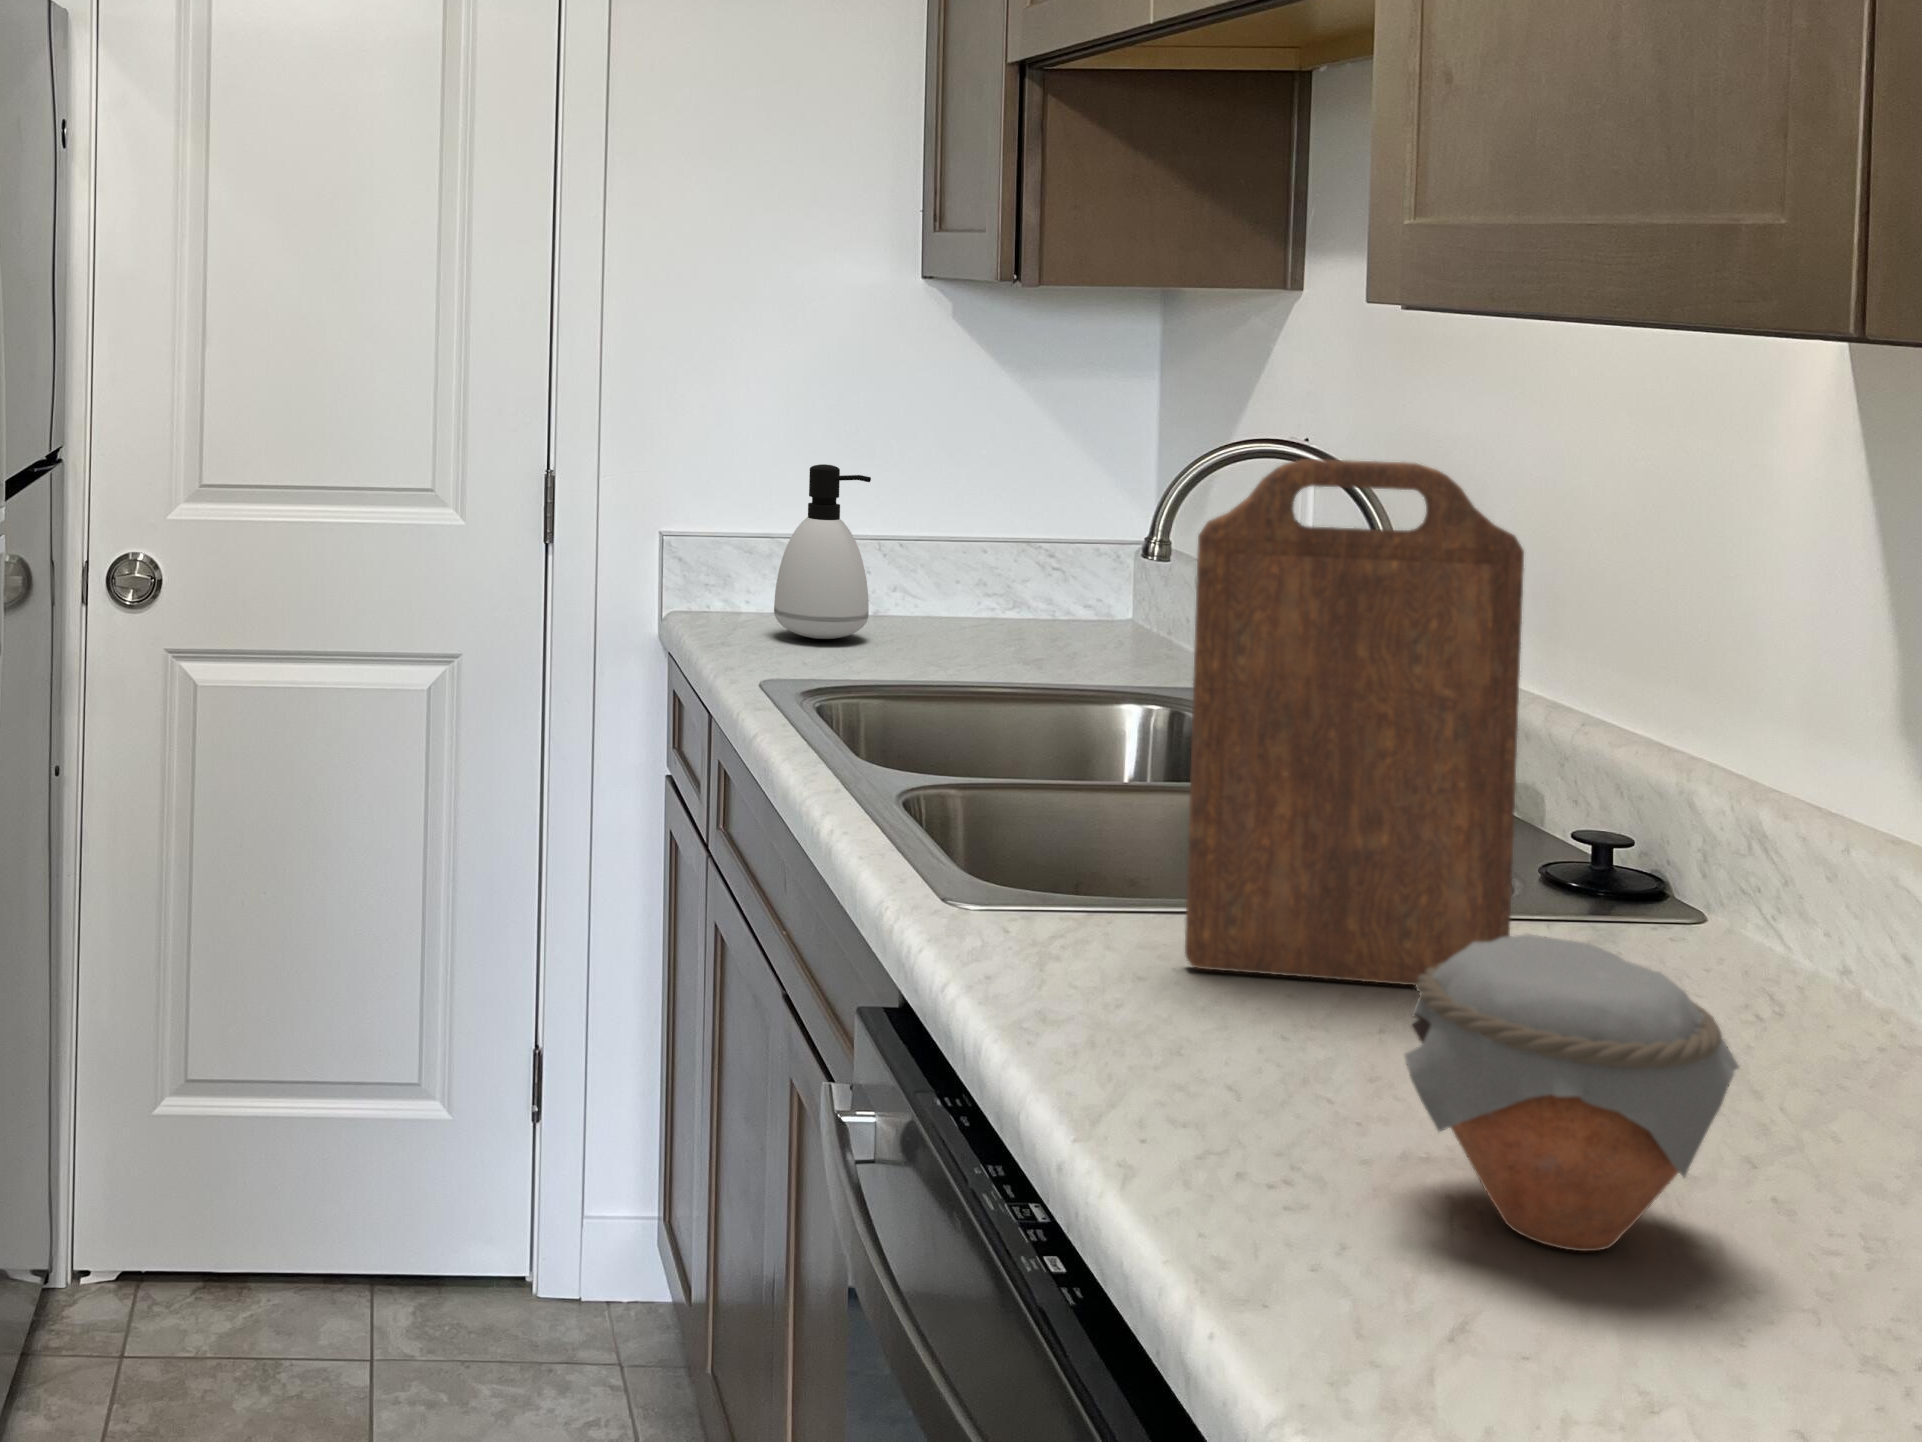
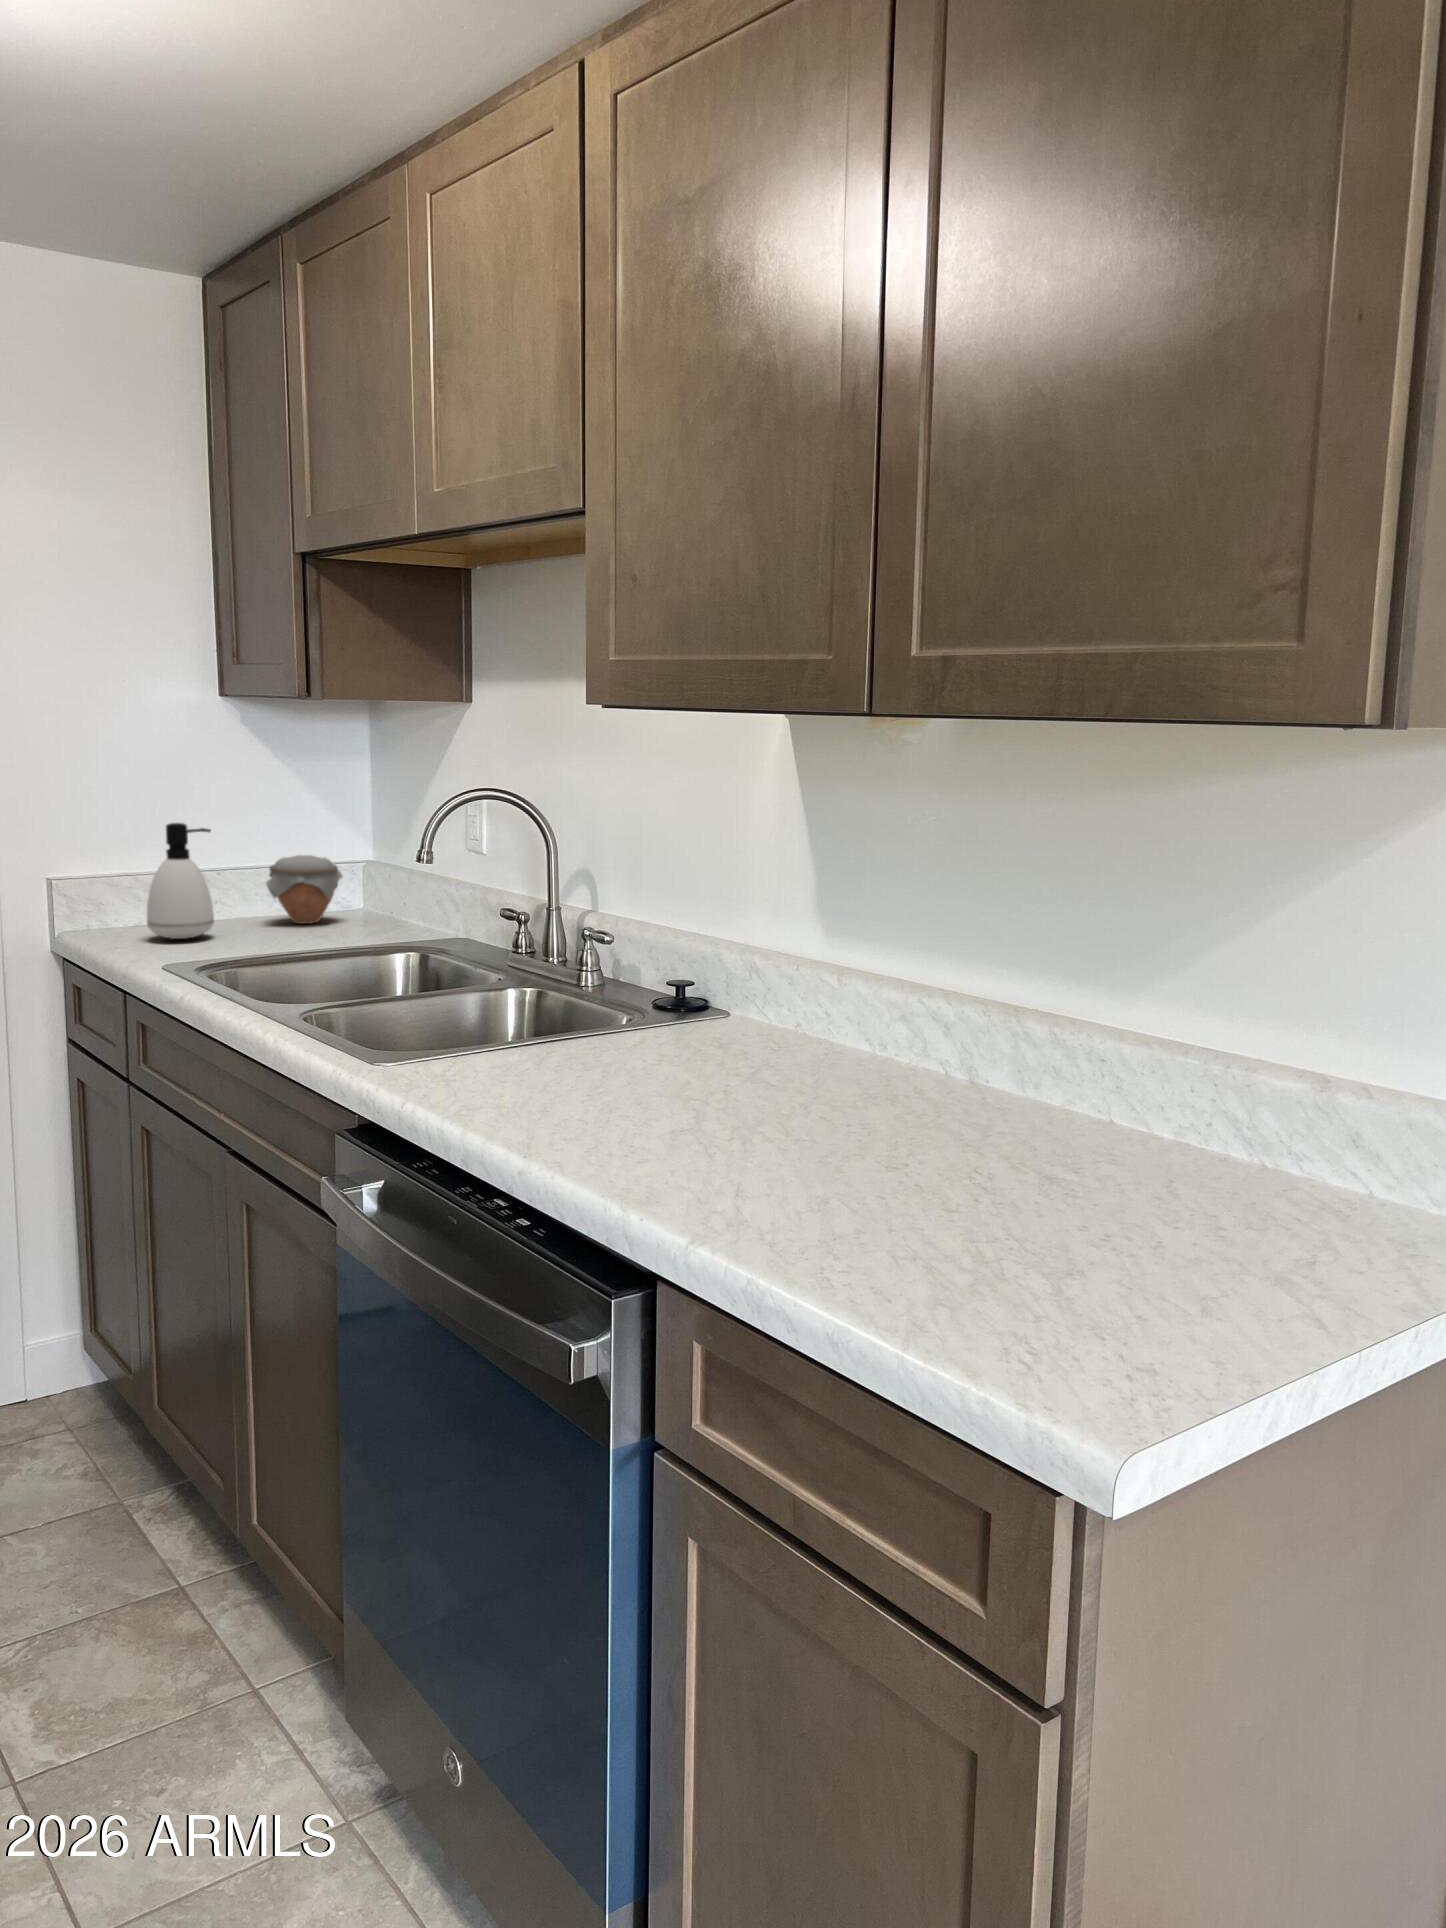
cutting board: present [1185,459,1524,985] -> none [516,792,671,1078]
jar: present [1405,935,1739,1251] -> present [266,855,342,924]

